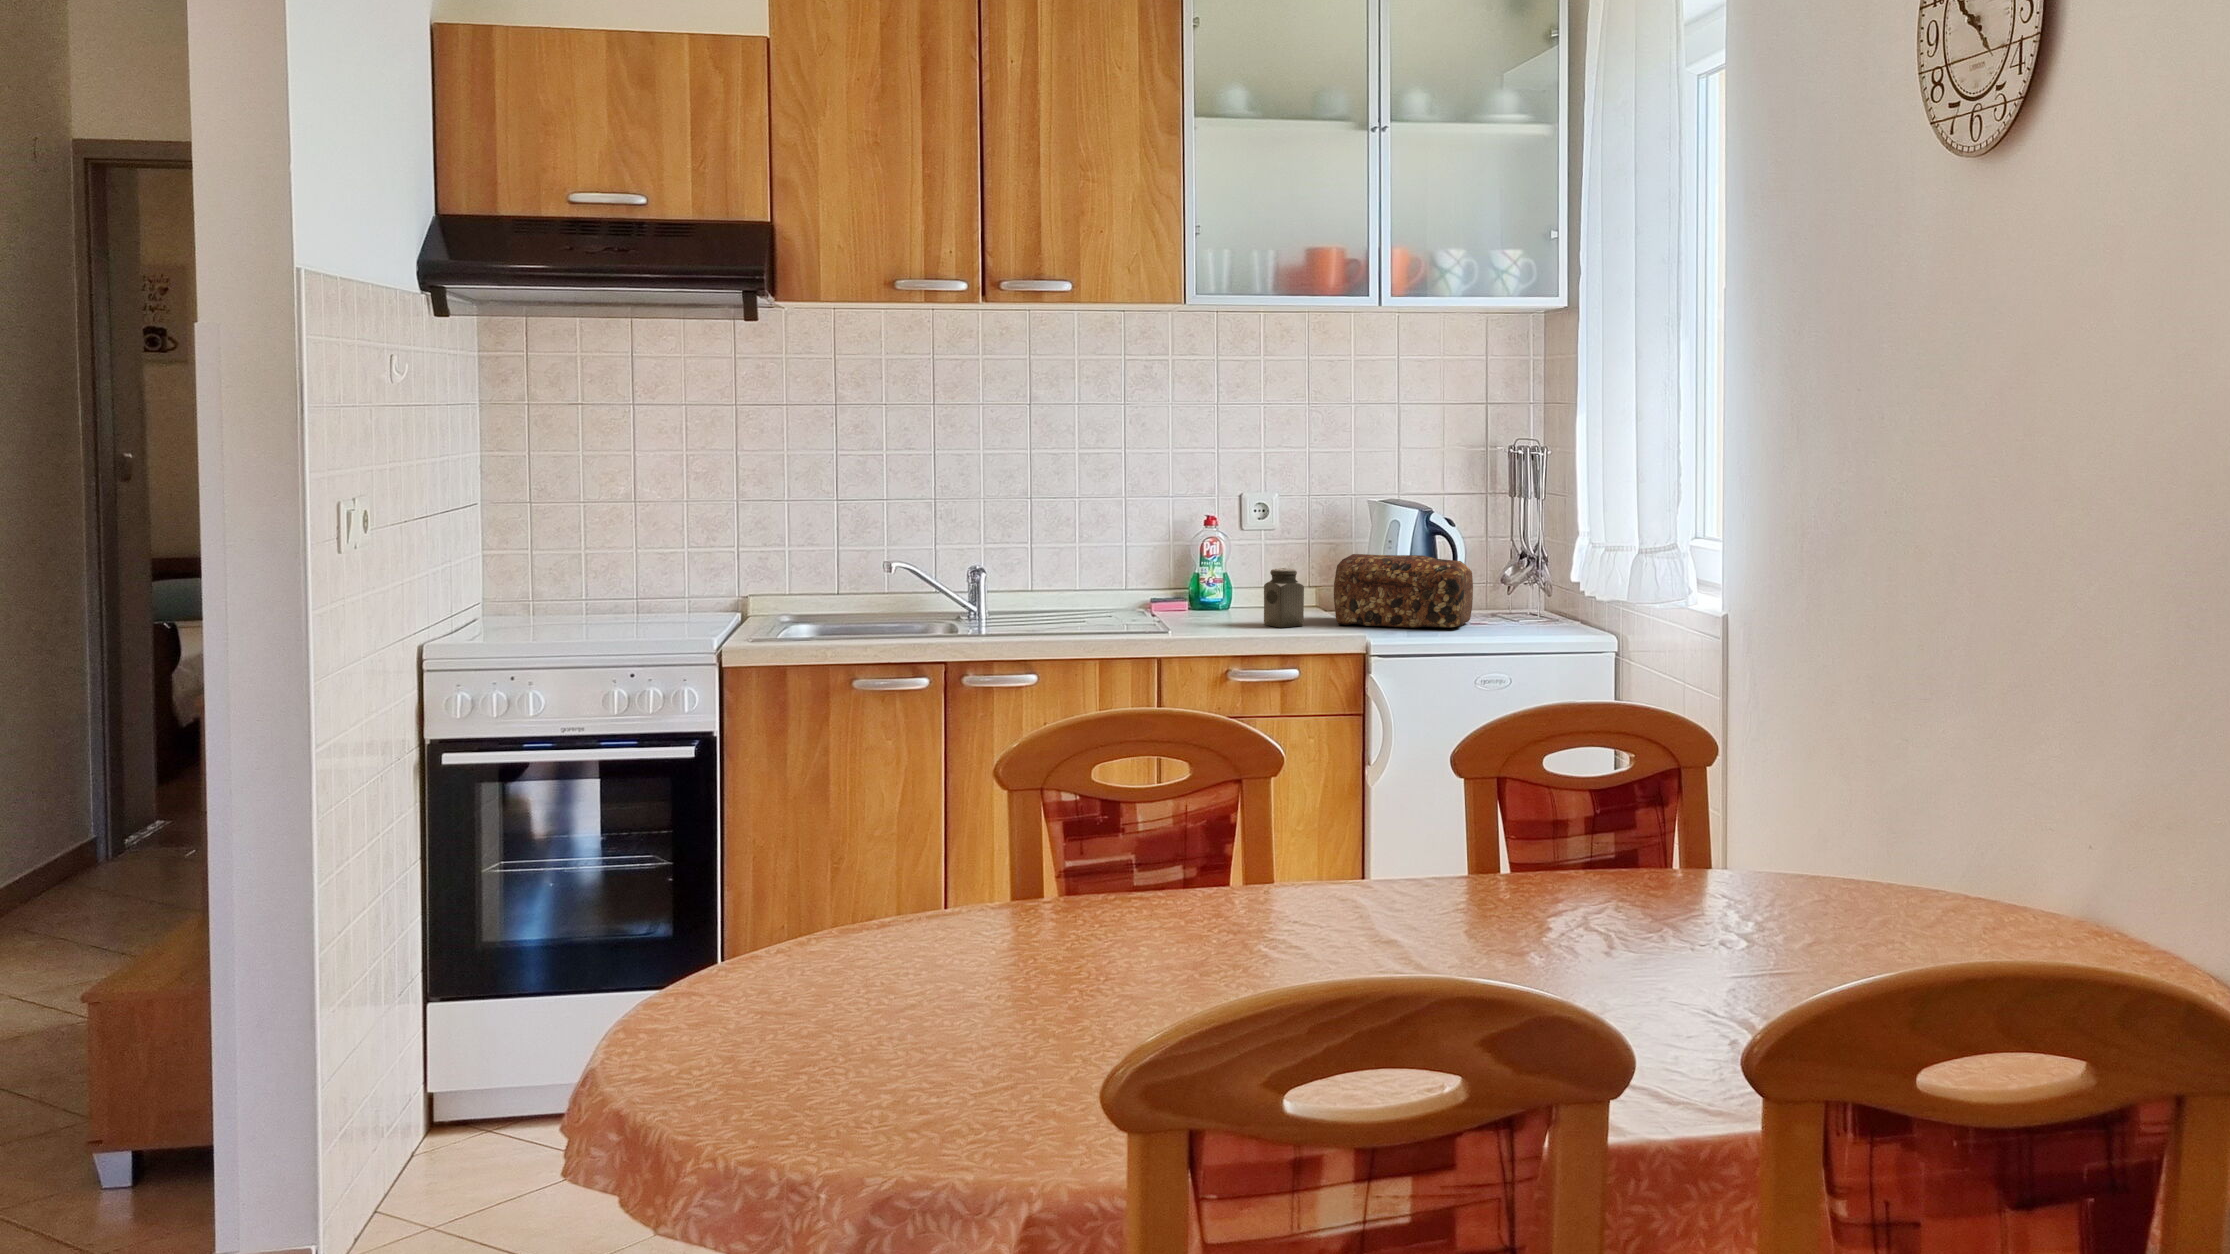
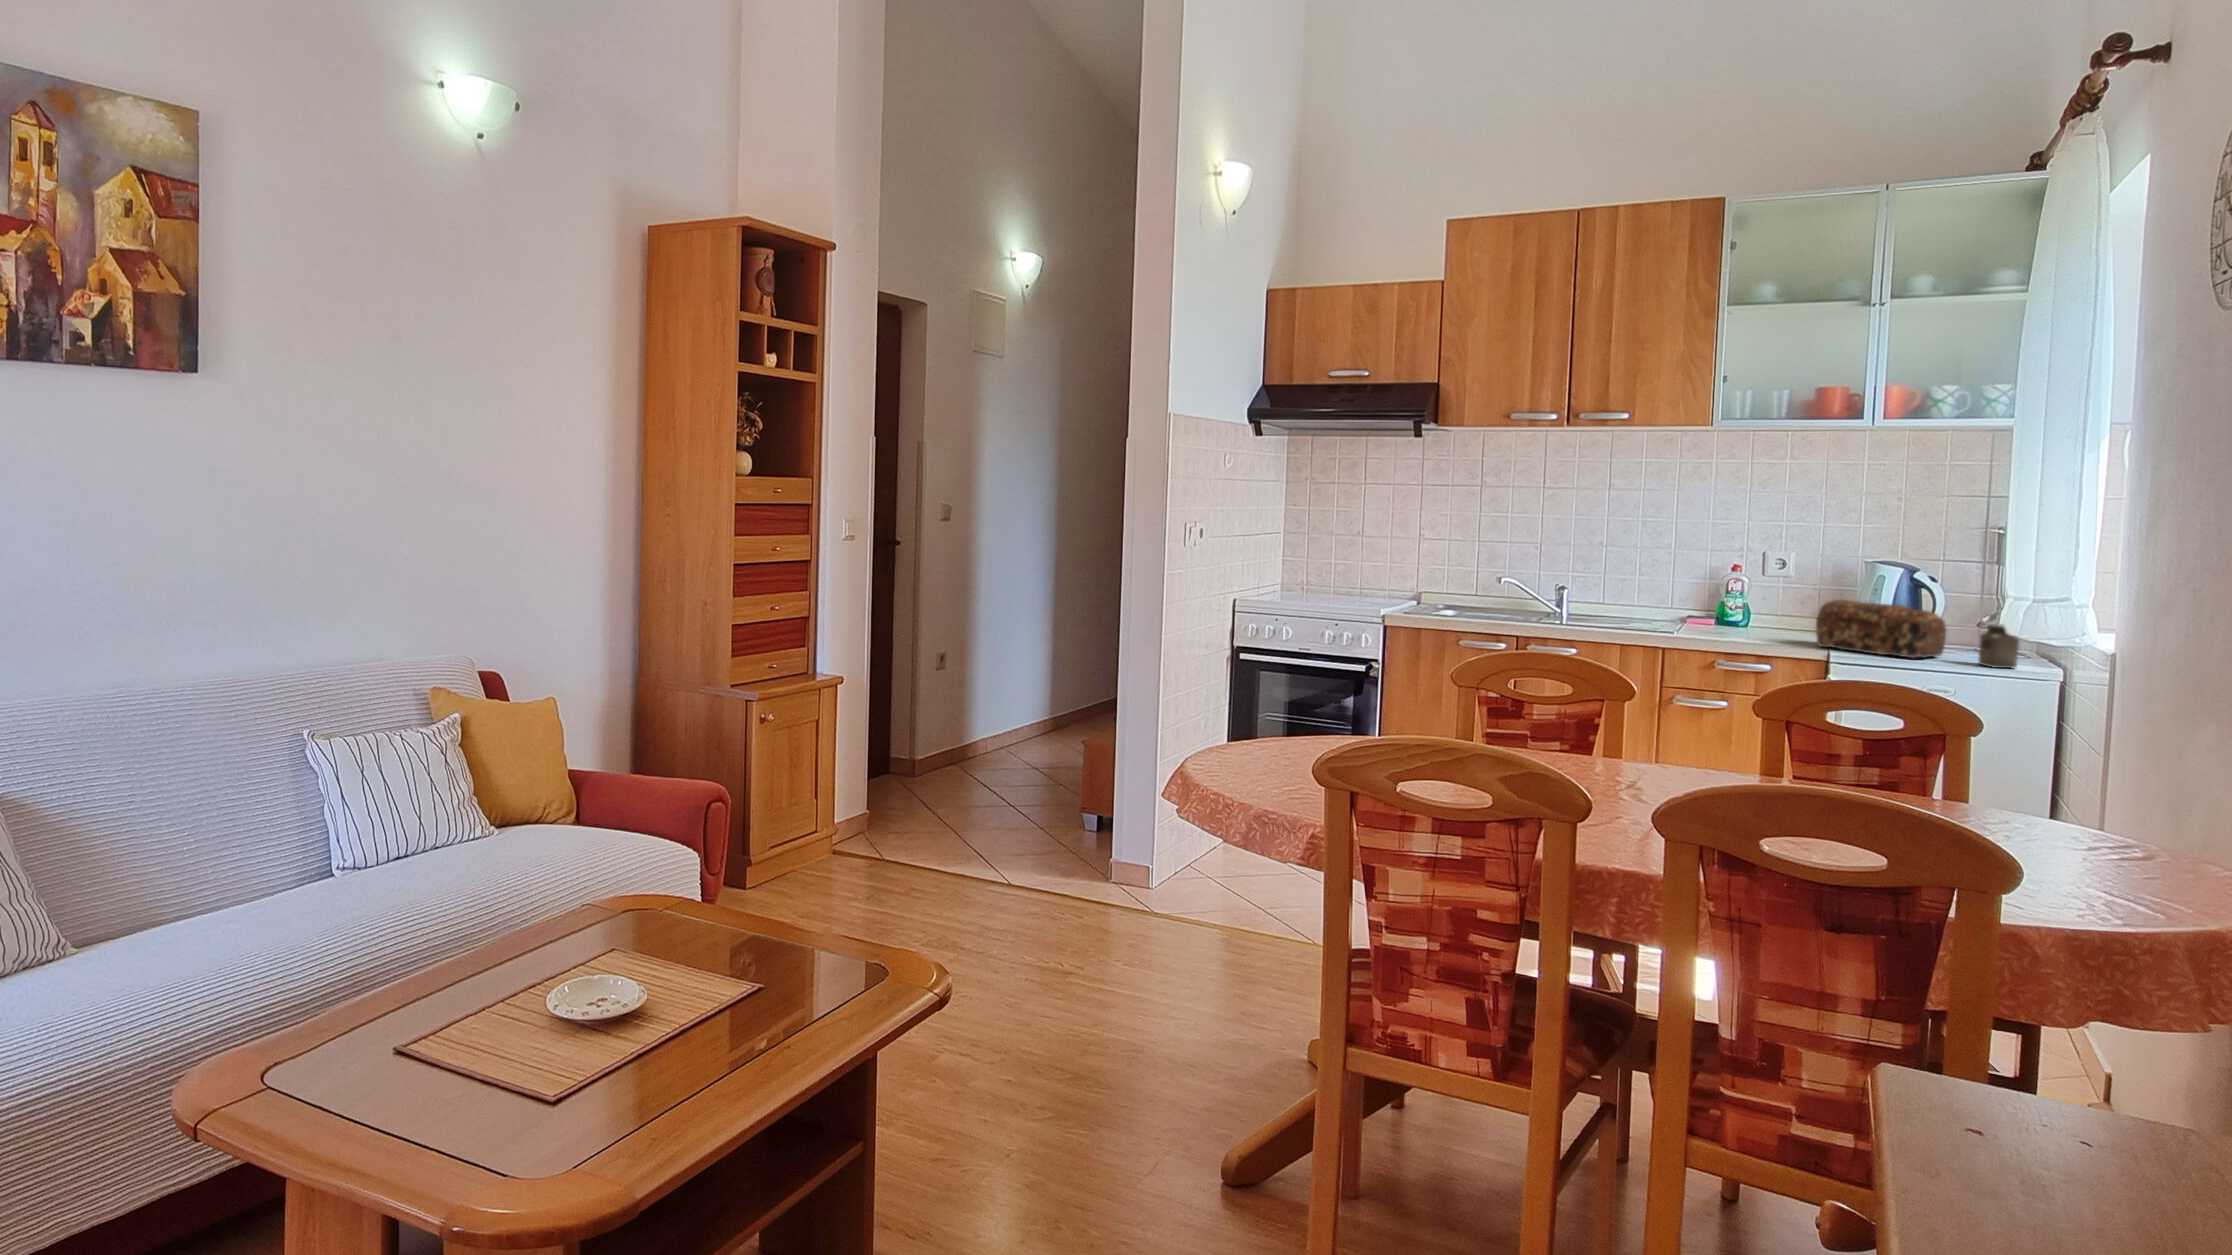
salt shaker: present [1264,568,1304,628] -> present [1979,624,2019,668]

